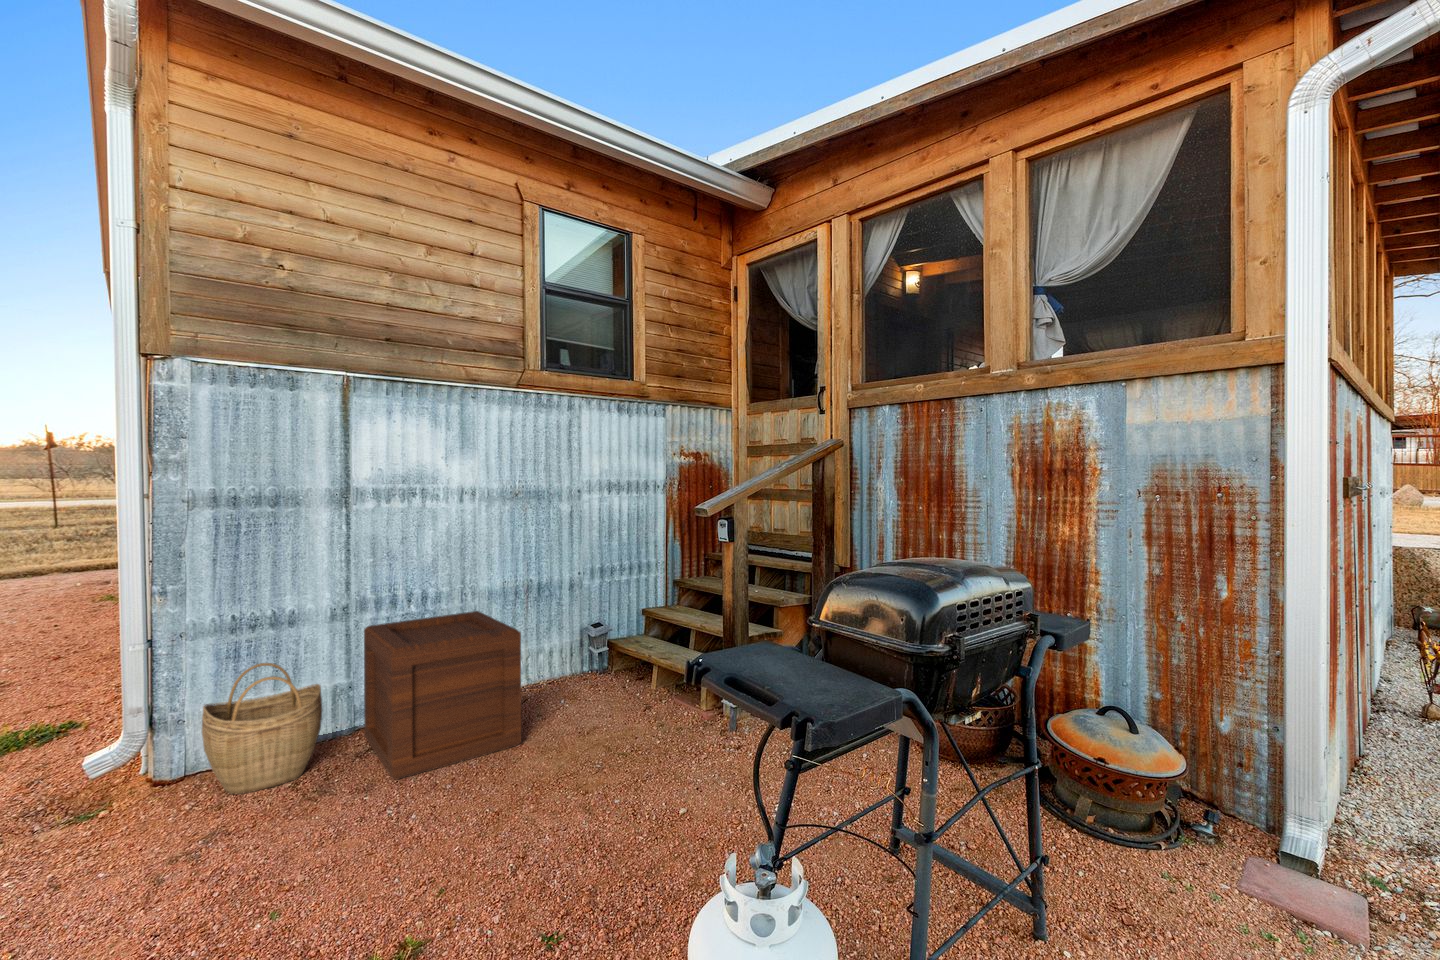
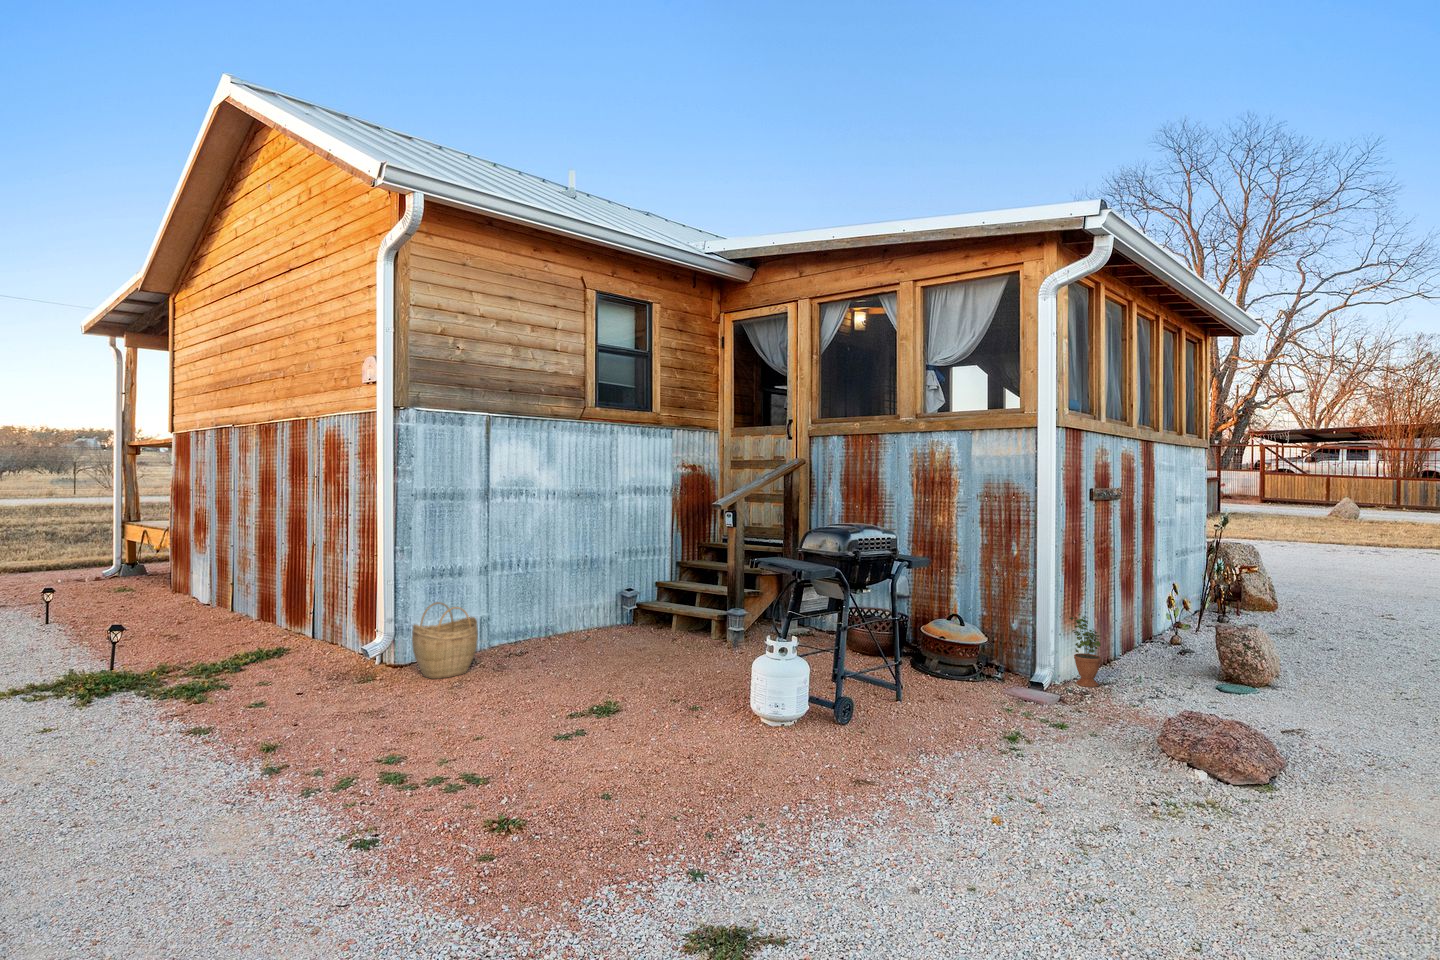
wooden crate: present [364,611,521,780] -> none [488,576,598,673]
potted plant: none [1336,710,1426,862] -> present [1069,613,1101,687]

